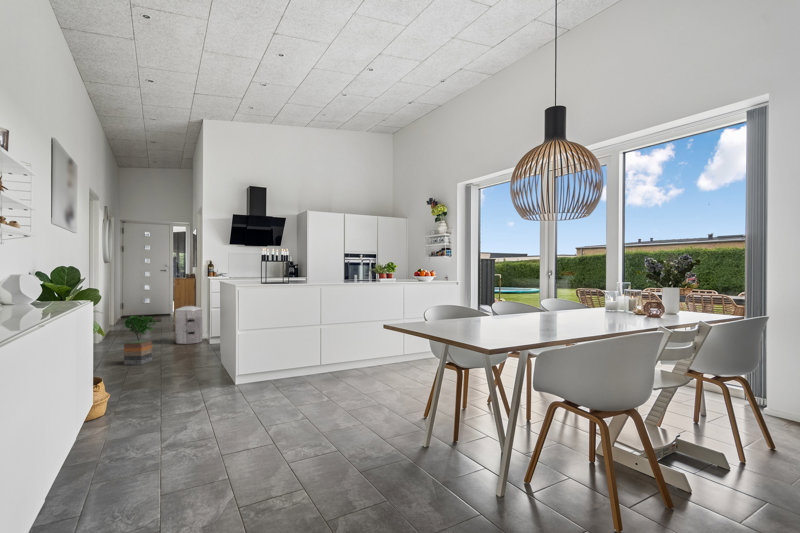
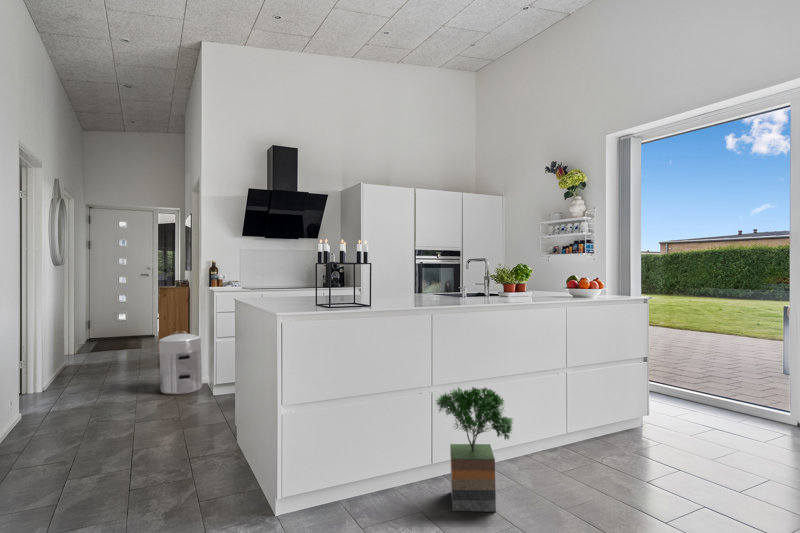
potted tree: present [124,316,157,365] -> present [436,387,513,512]

